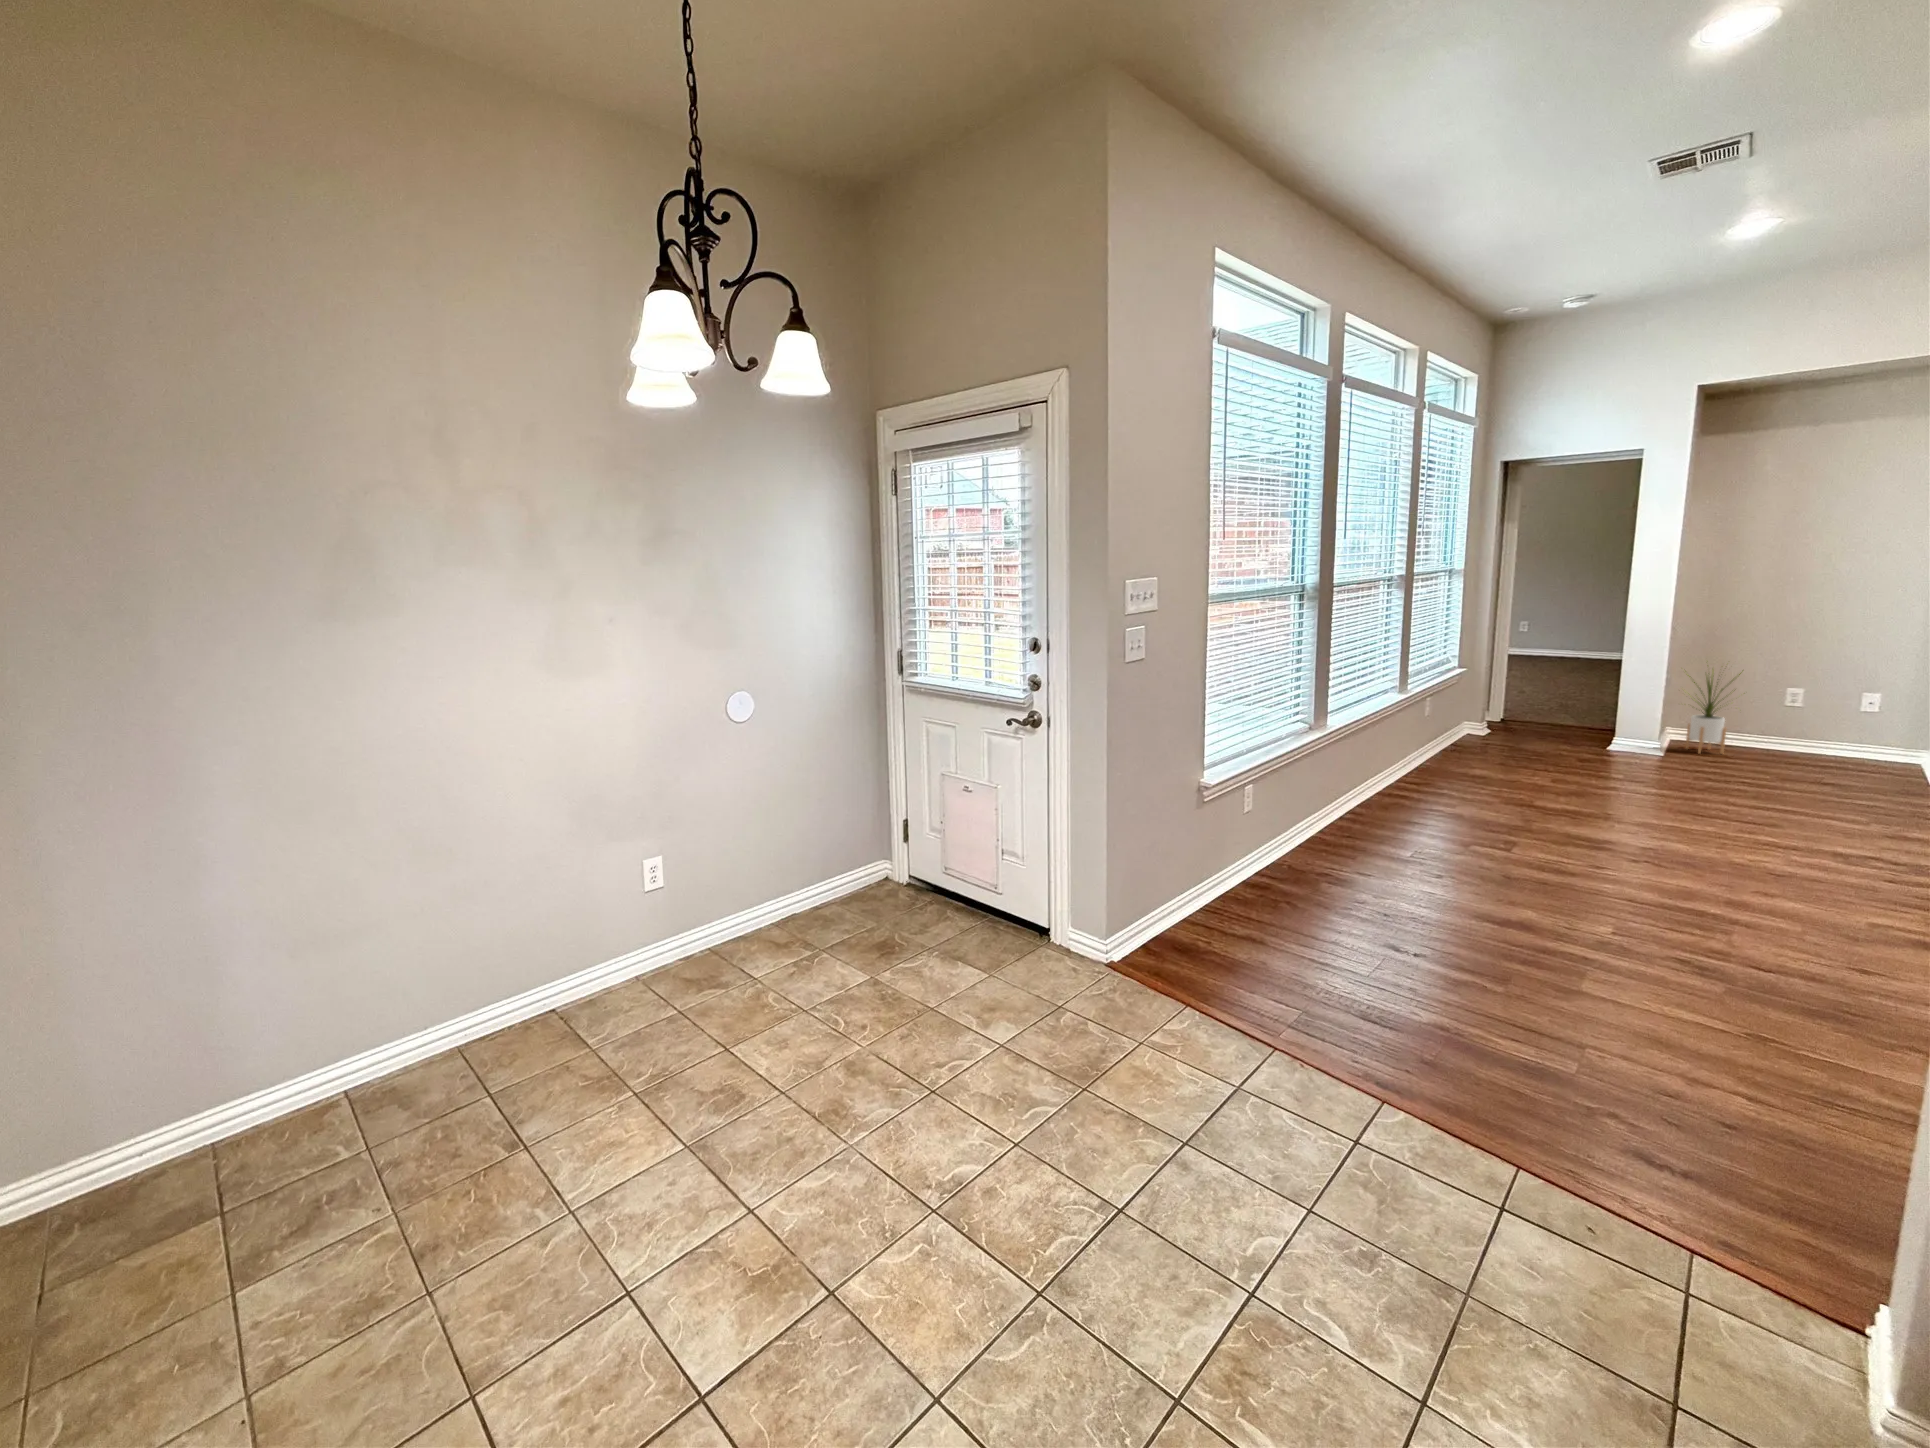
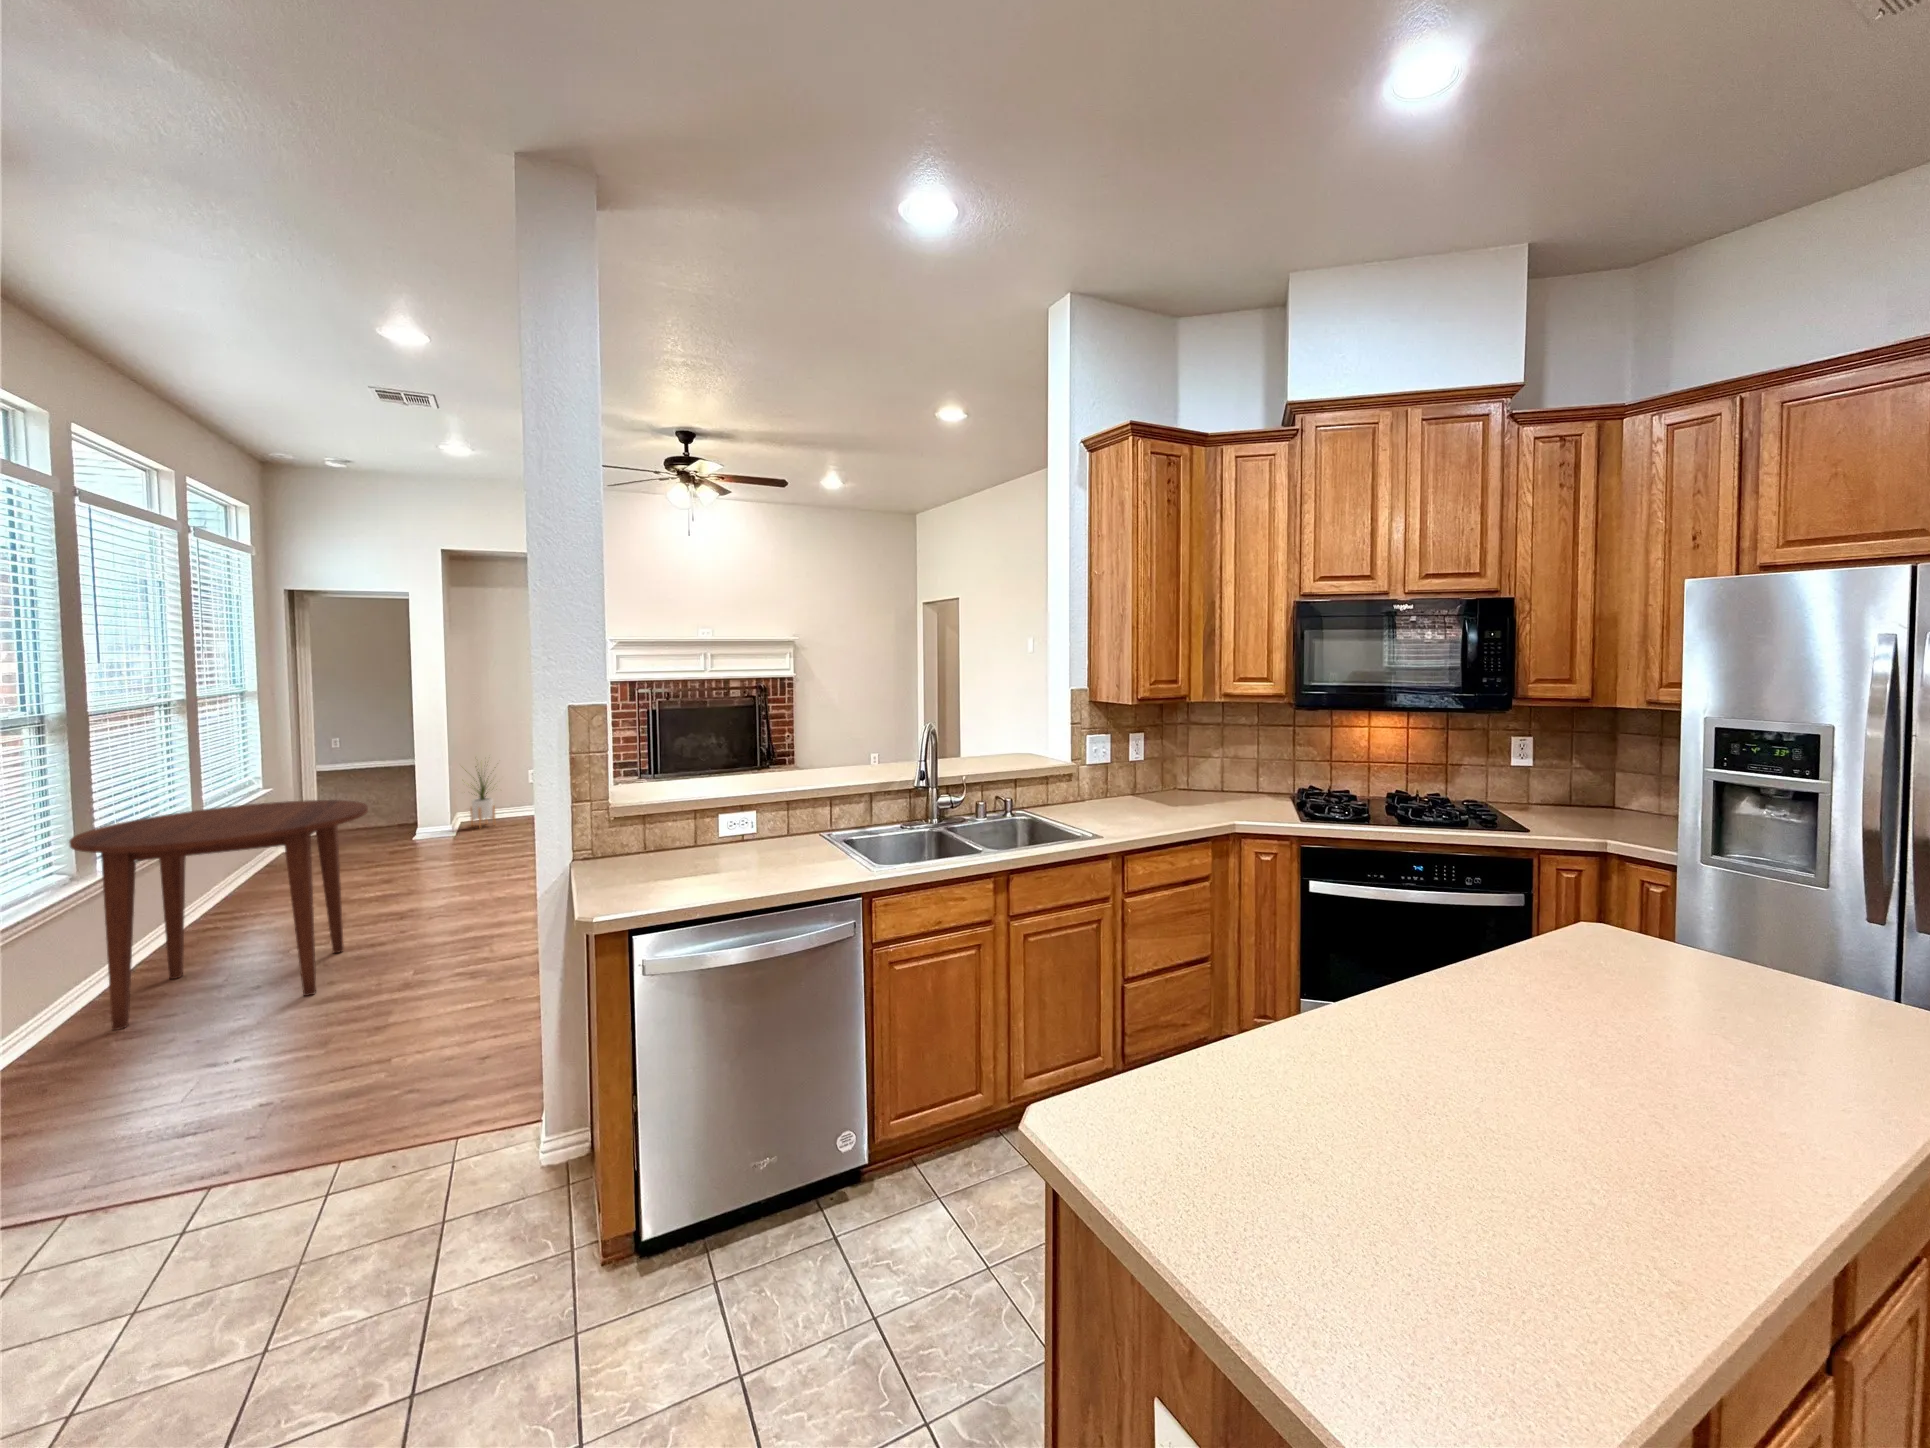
dining table: none [1310,685,1580,914] -> present [69,800,368,1030]

